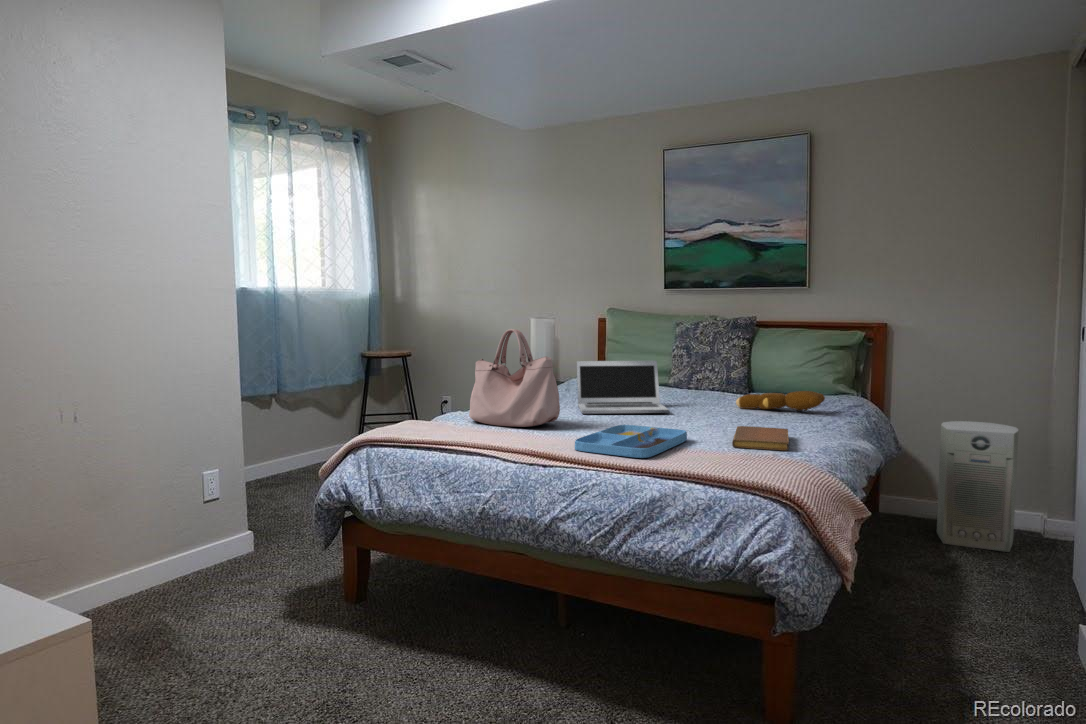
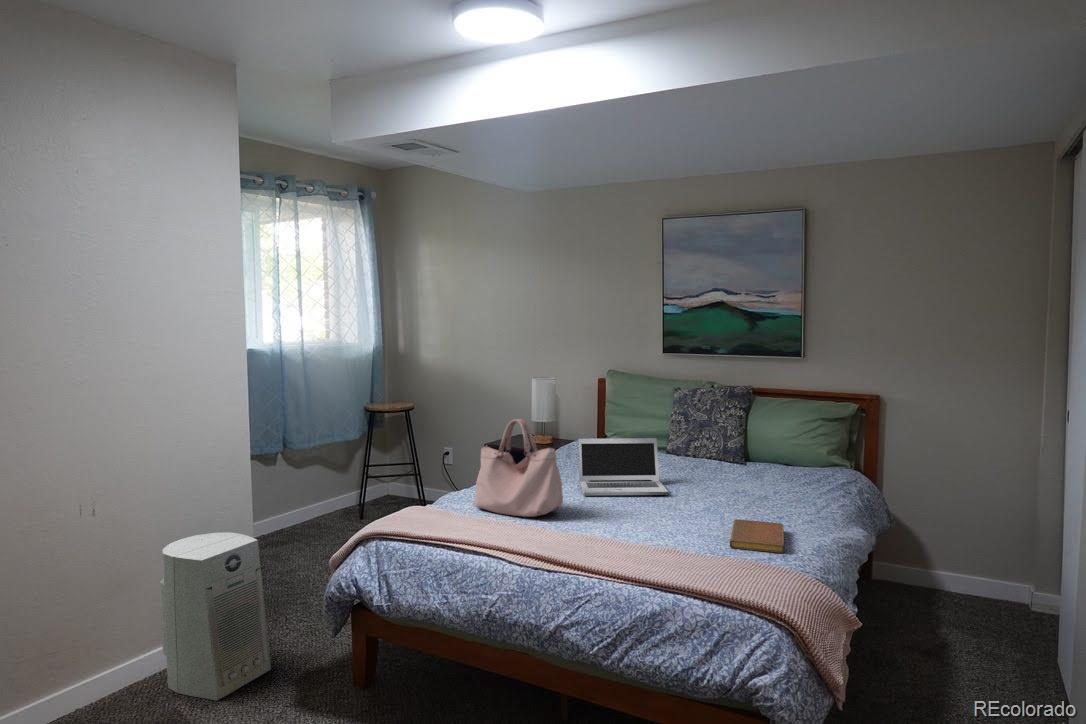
teddy bear: present [736,391,825,412] -> none [733,472,820,492]
air purifier: present [937,421,1019,552] -> present [160,532,271,700]
tray: present [575,425,687,458] -> none [578,518,686,565]

